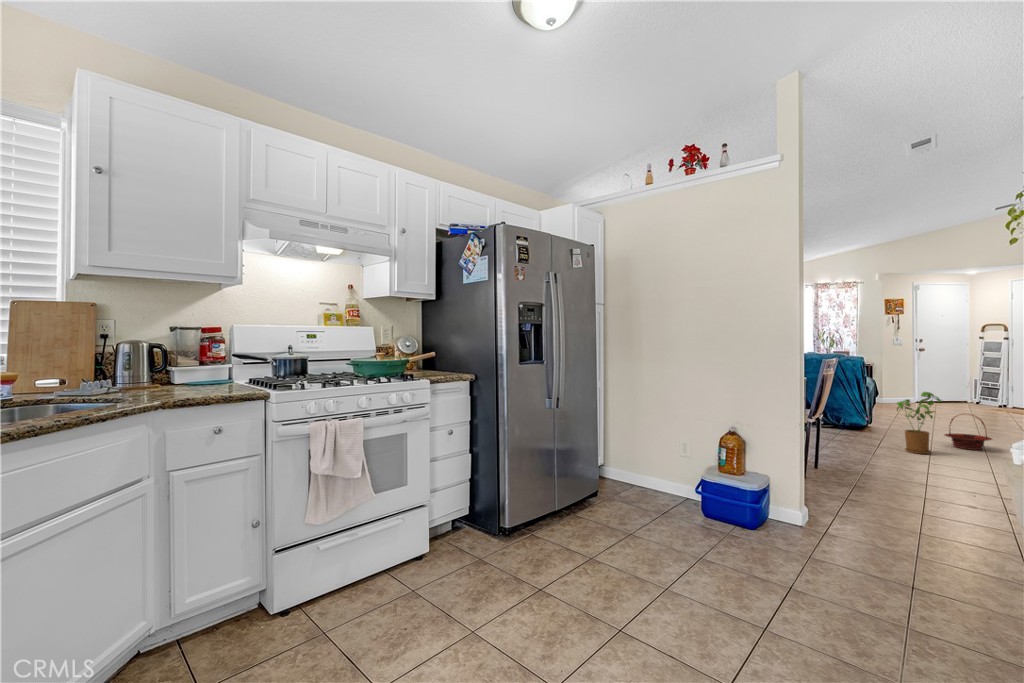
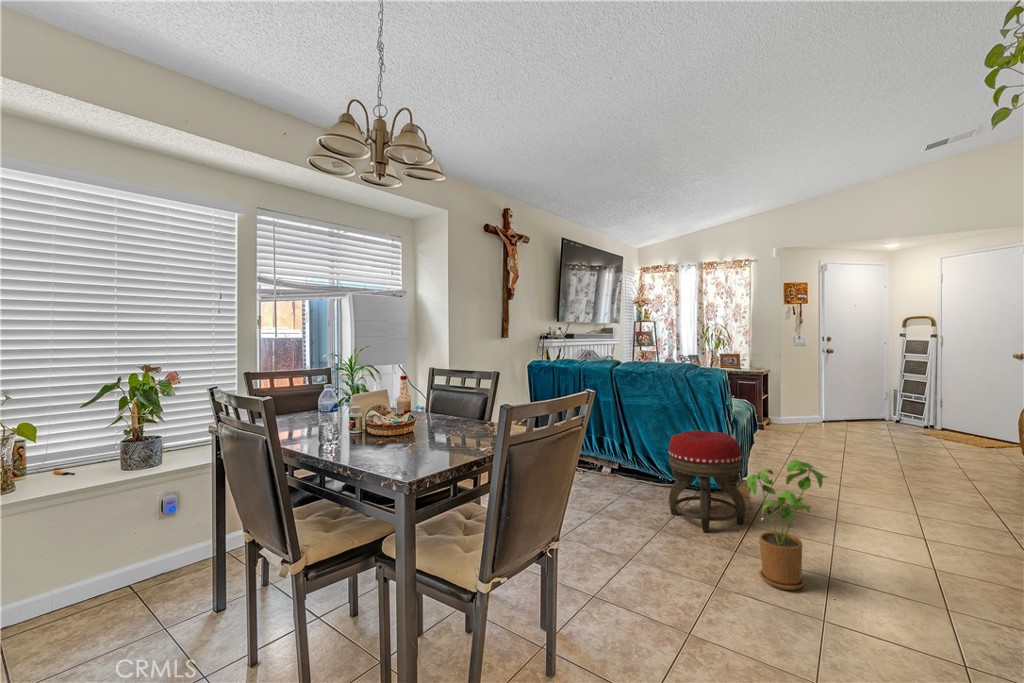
footstool: none [837,388,887,439] -> present [669,431,745,532]
basket: present [945,414,992,450] -> none [836,490,920,565]

